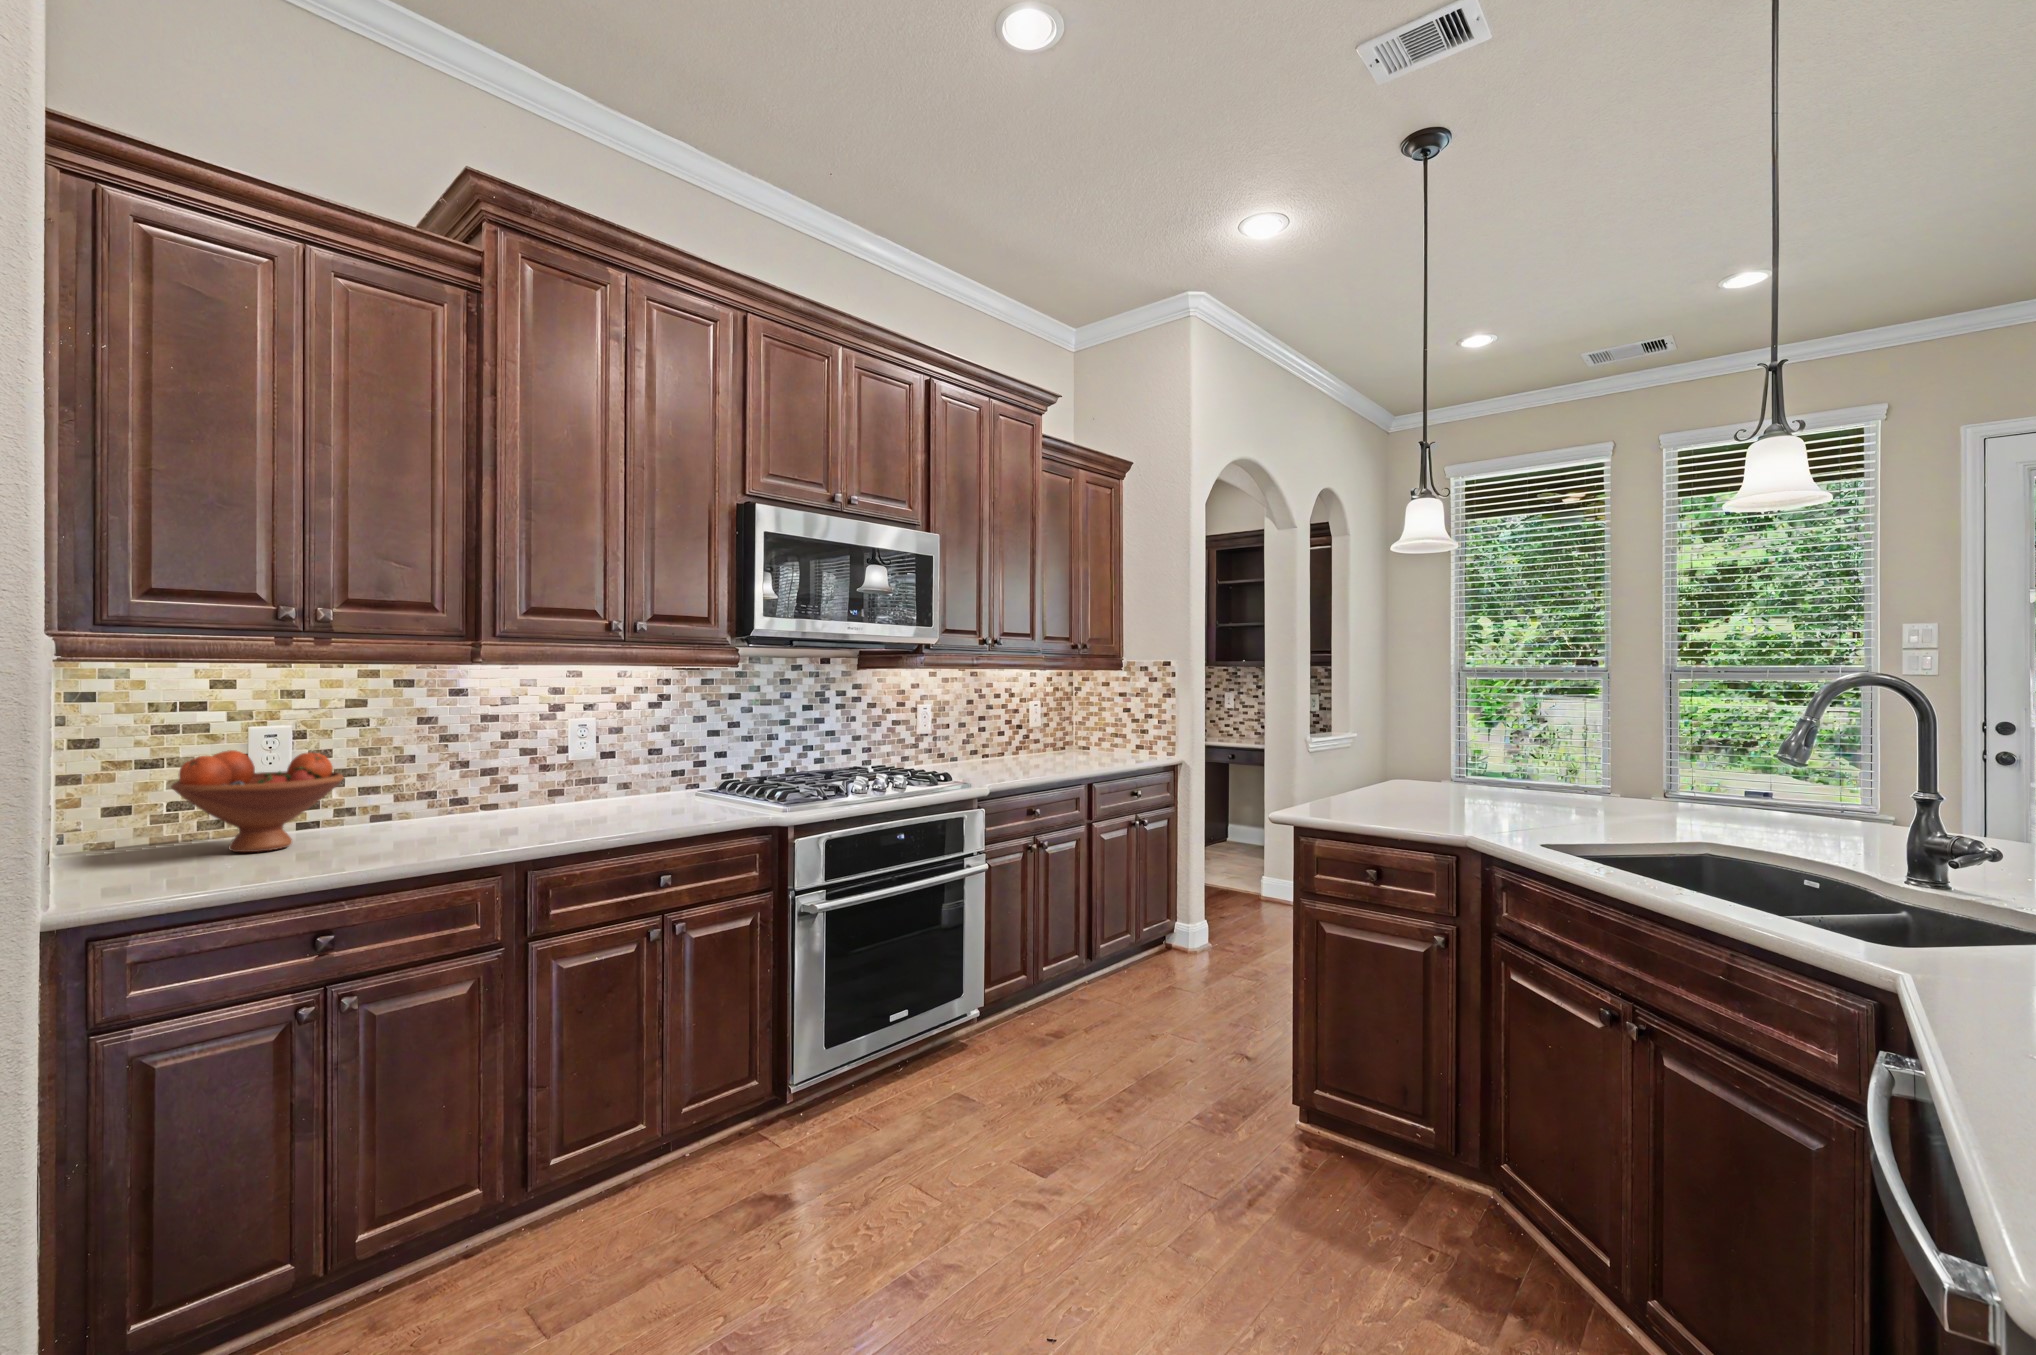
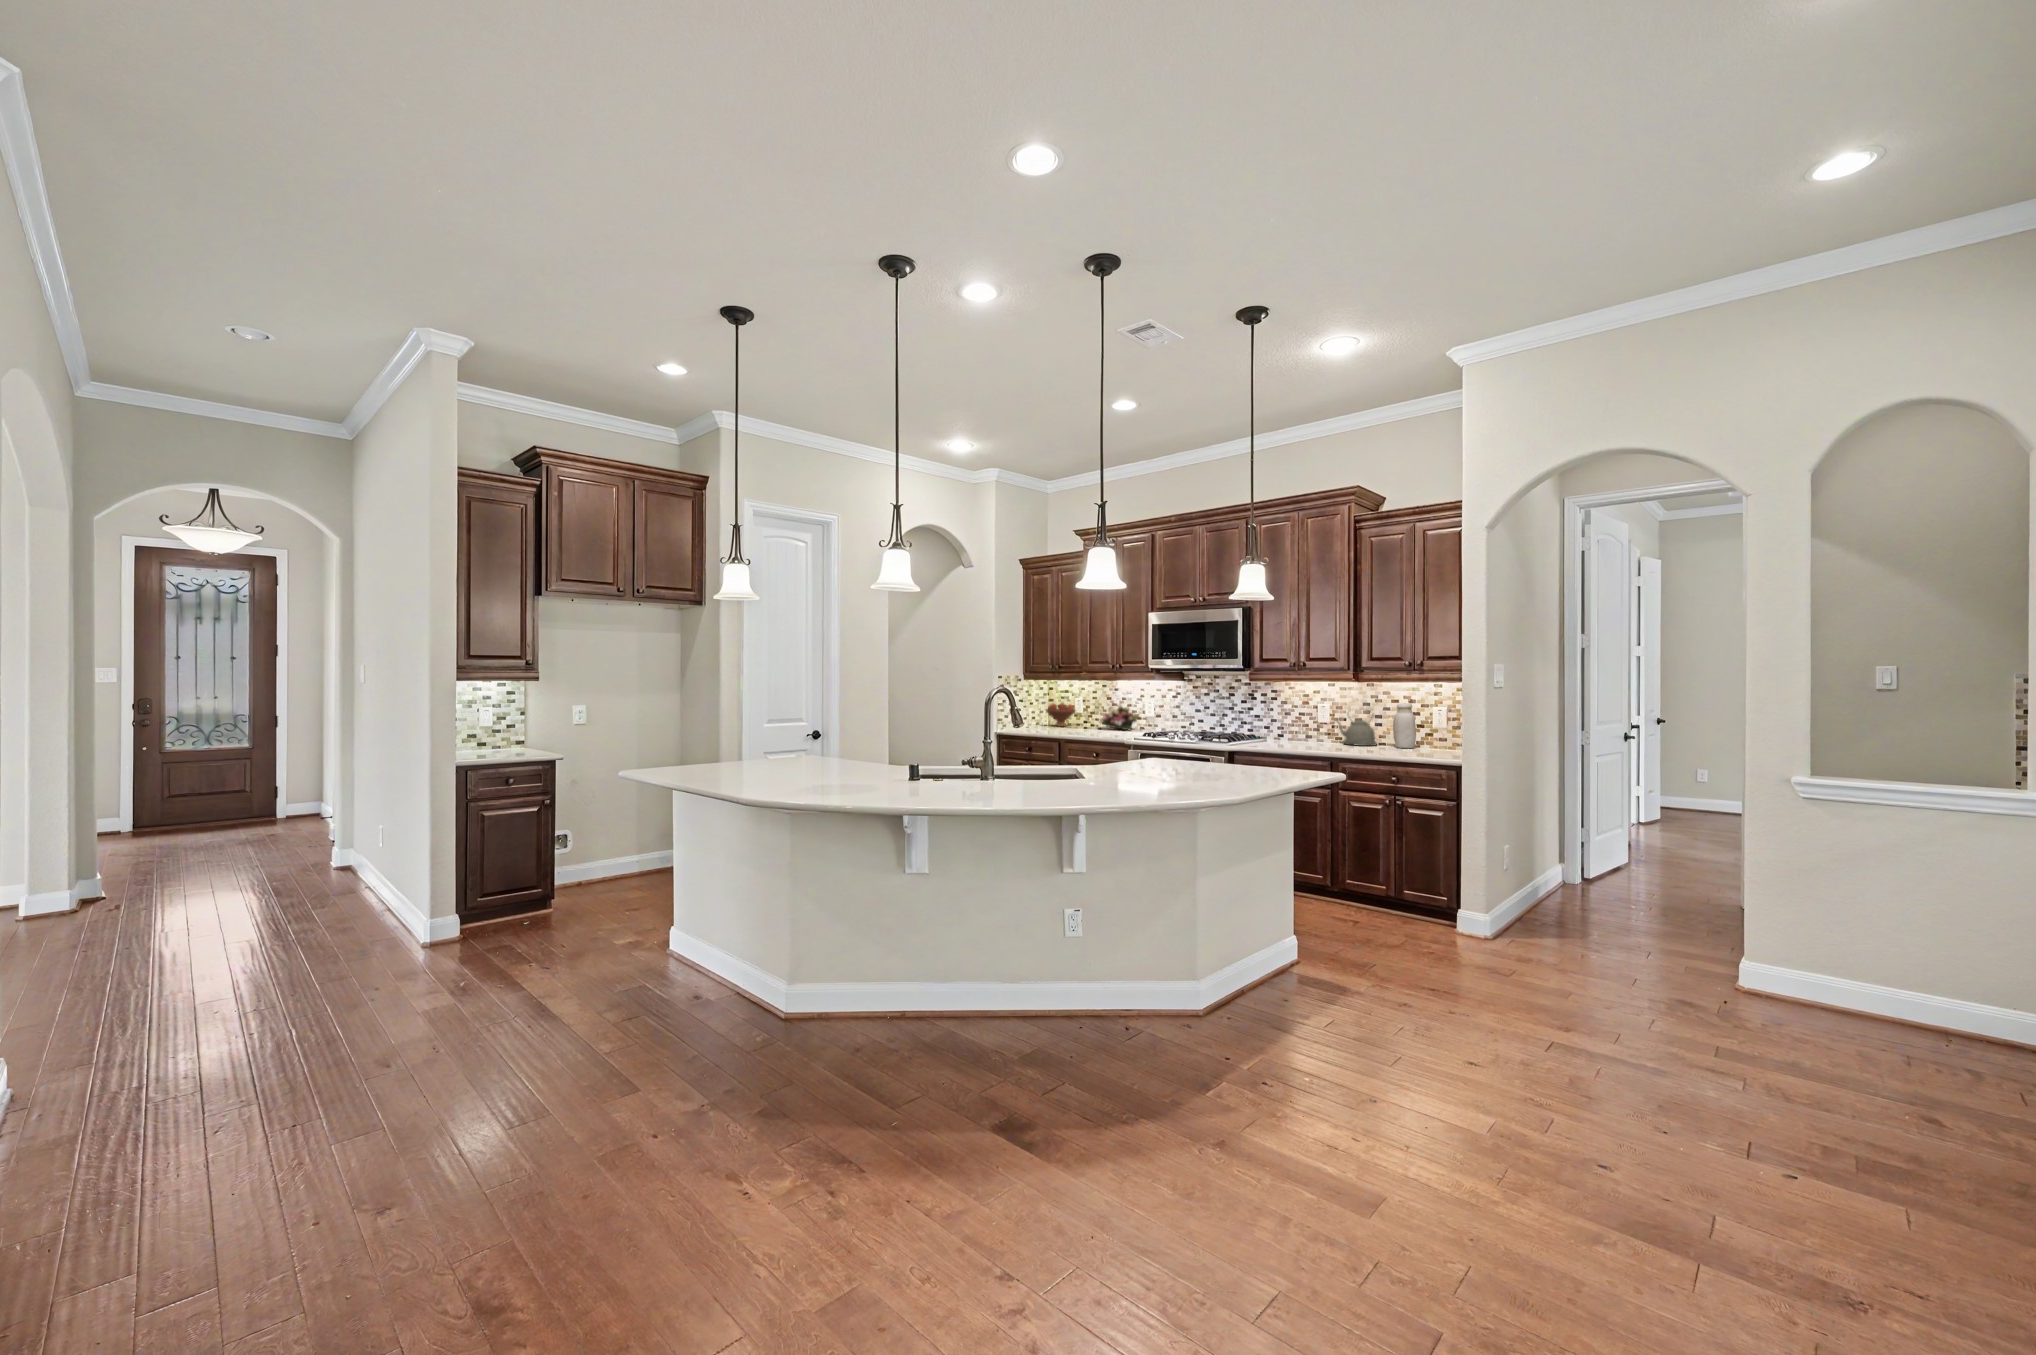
jar: none [1084,695,1118,761] -> present [1393,704,1416,748]
kettle: none [1019,707,1078,766] -> present [1336,717,1377,746]
flower arrangement: none [479,738,618,813] -> present [1099,706,1139,730]

